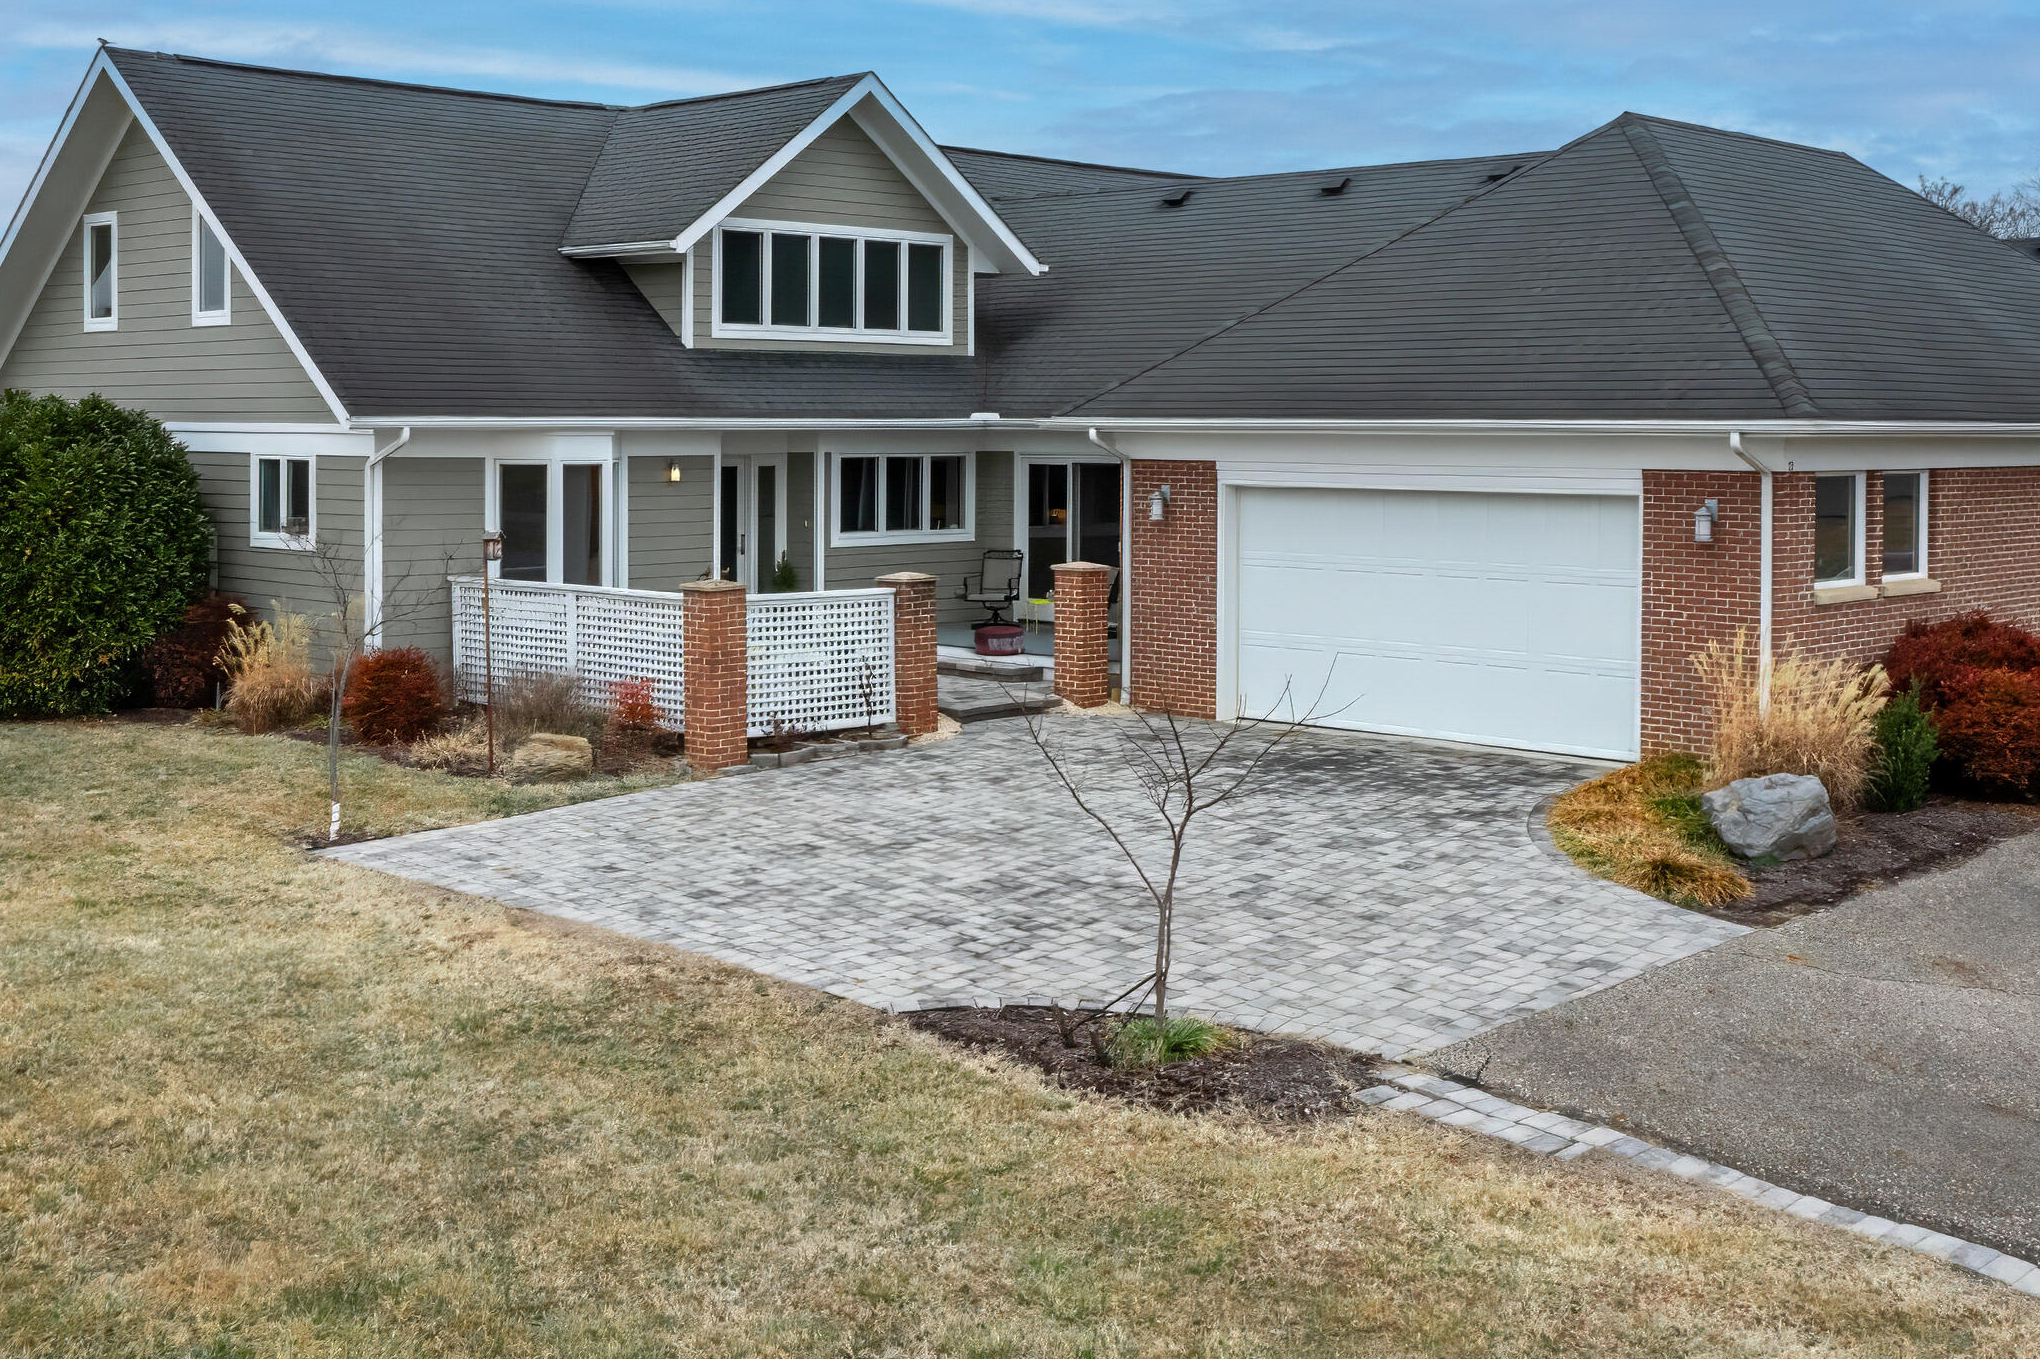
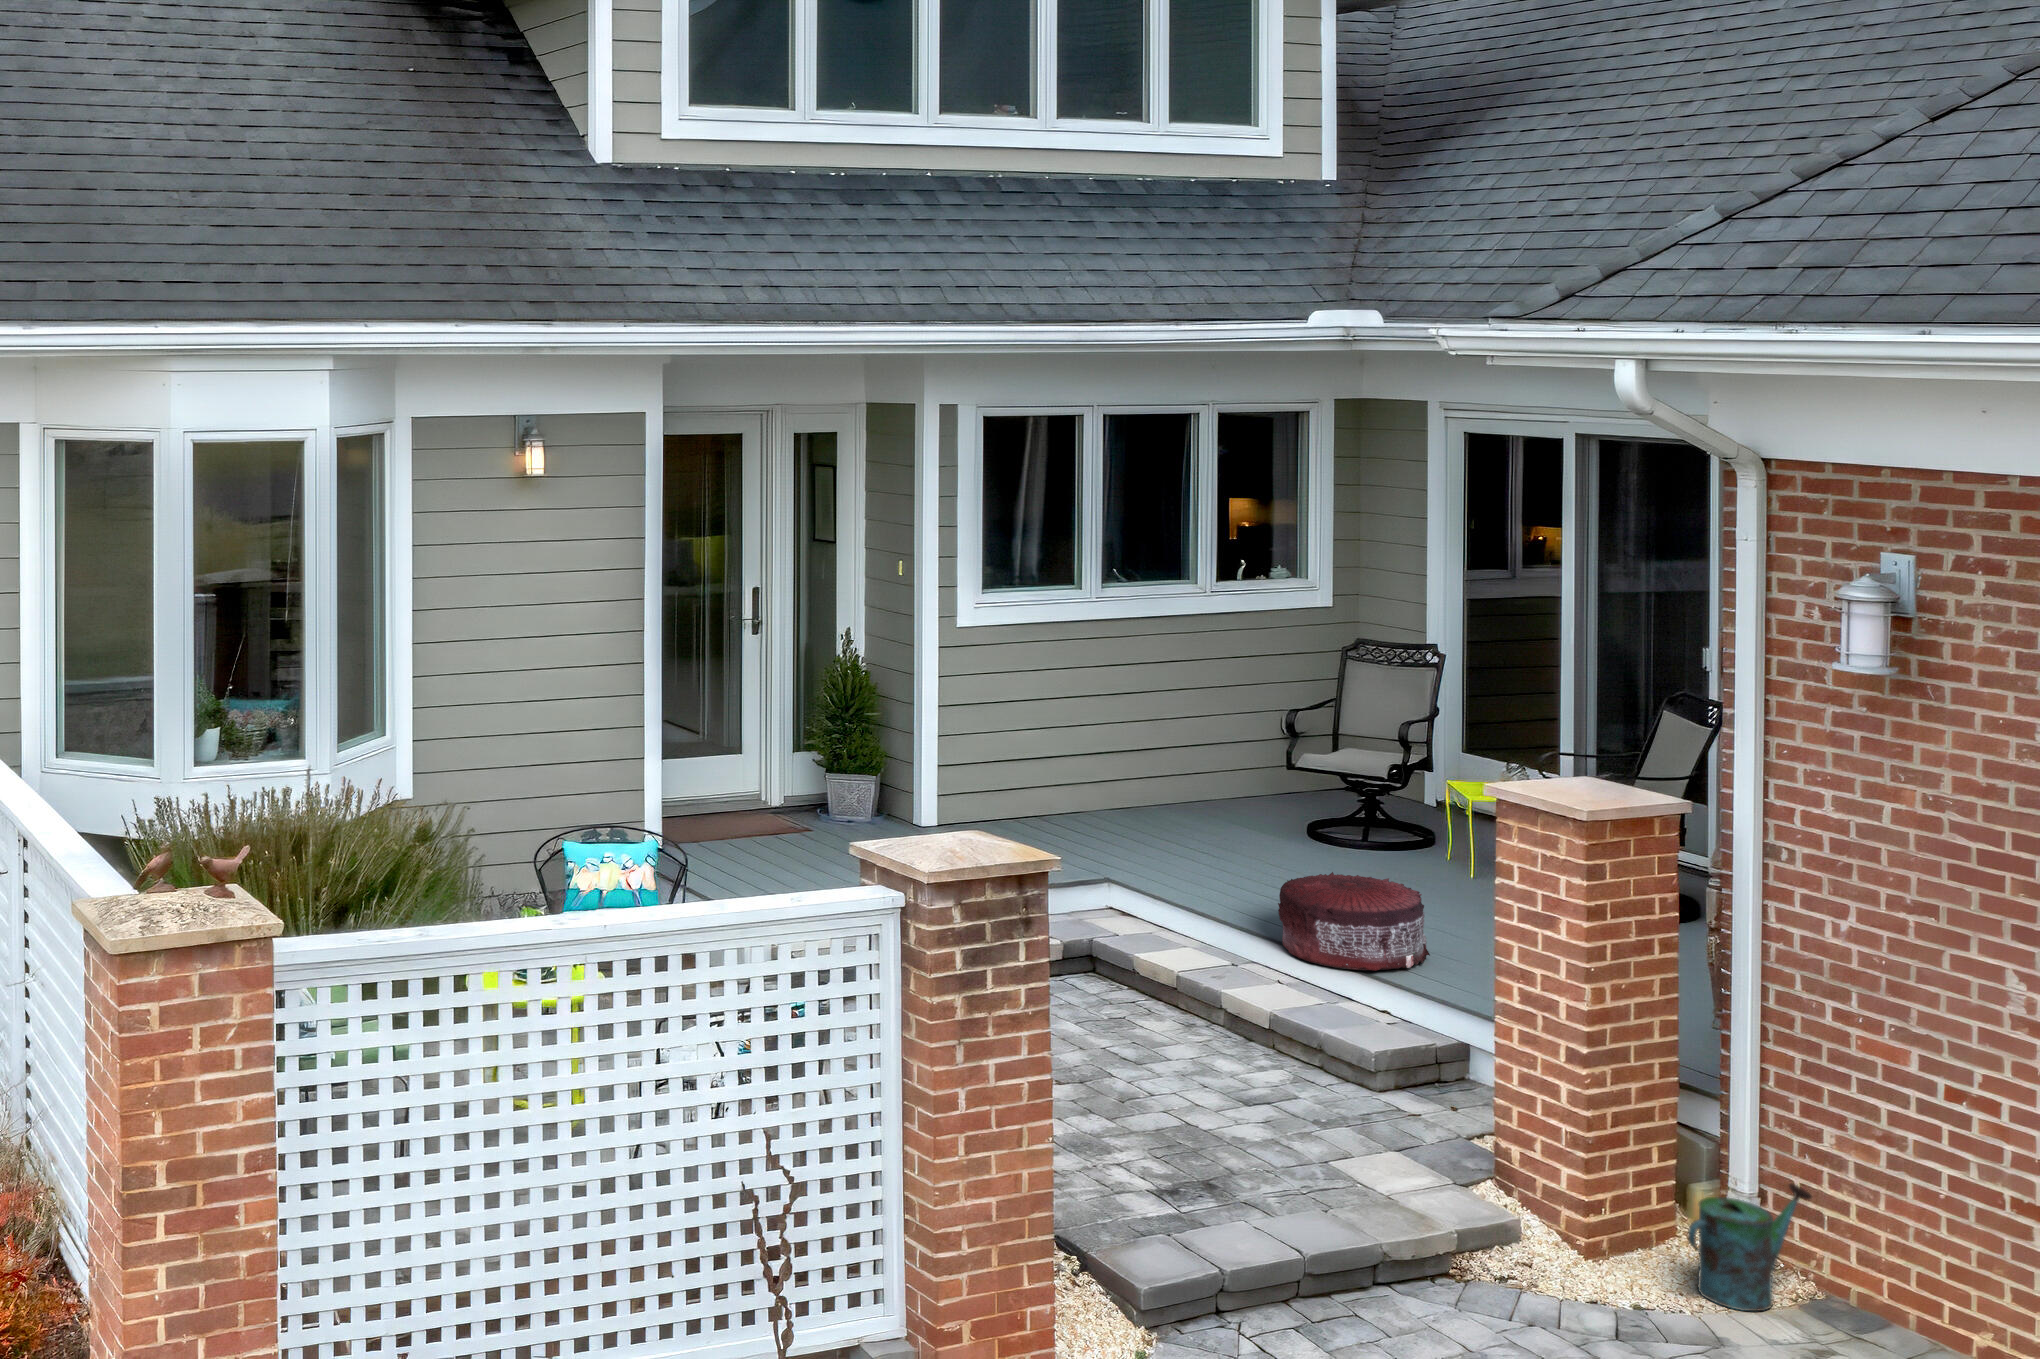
watering can: none [1104,673,1136,706] -> present [1688,1183,1812,1311]

